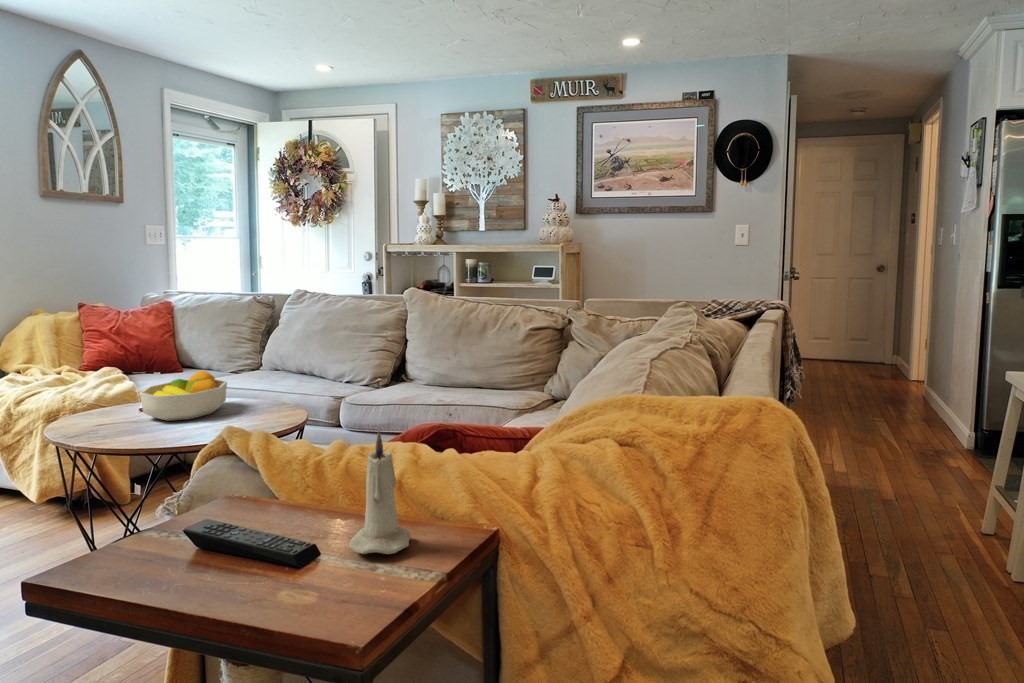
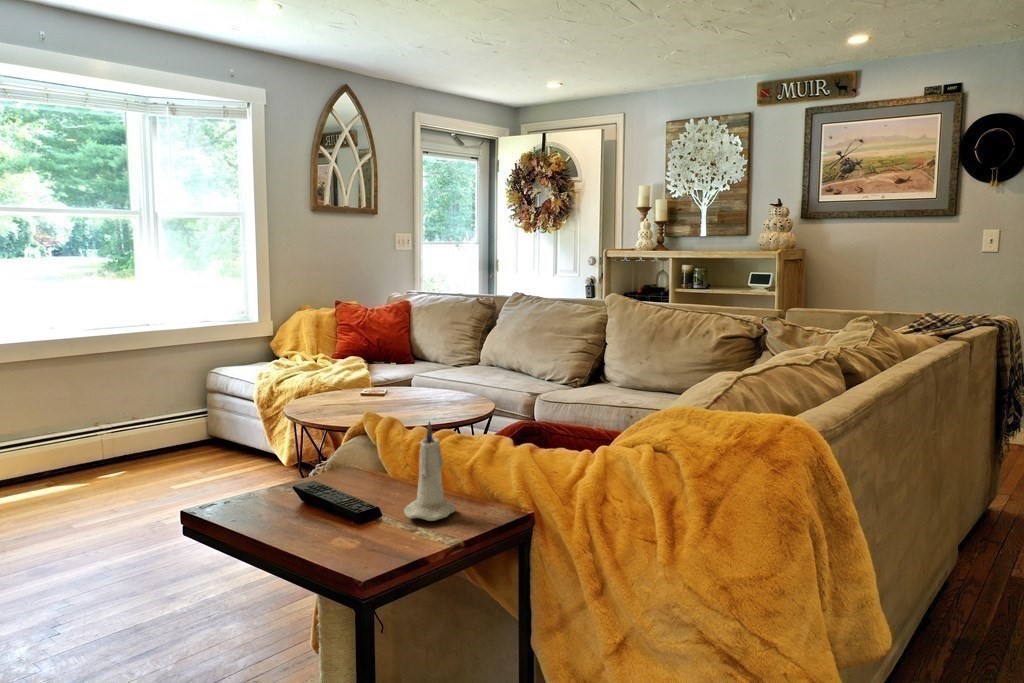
fruit bowl: present [140,370,227,421] -> none [357,362,430,405]

